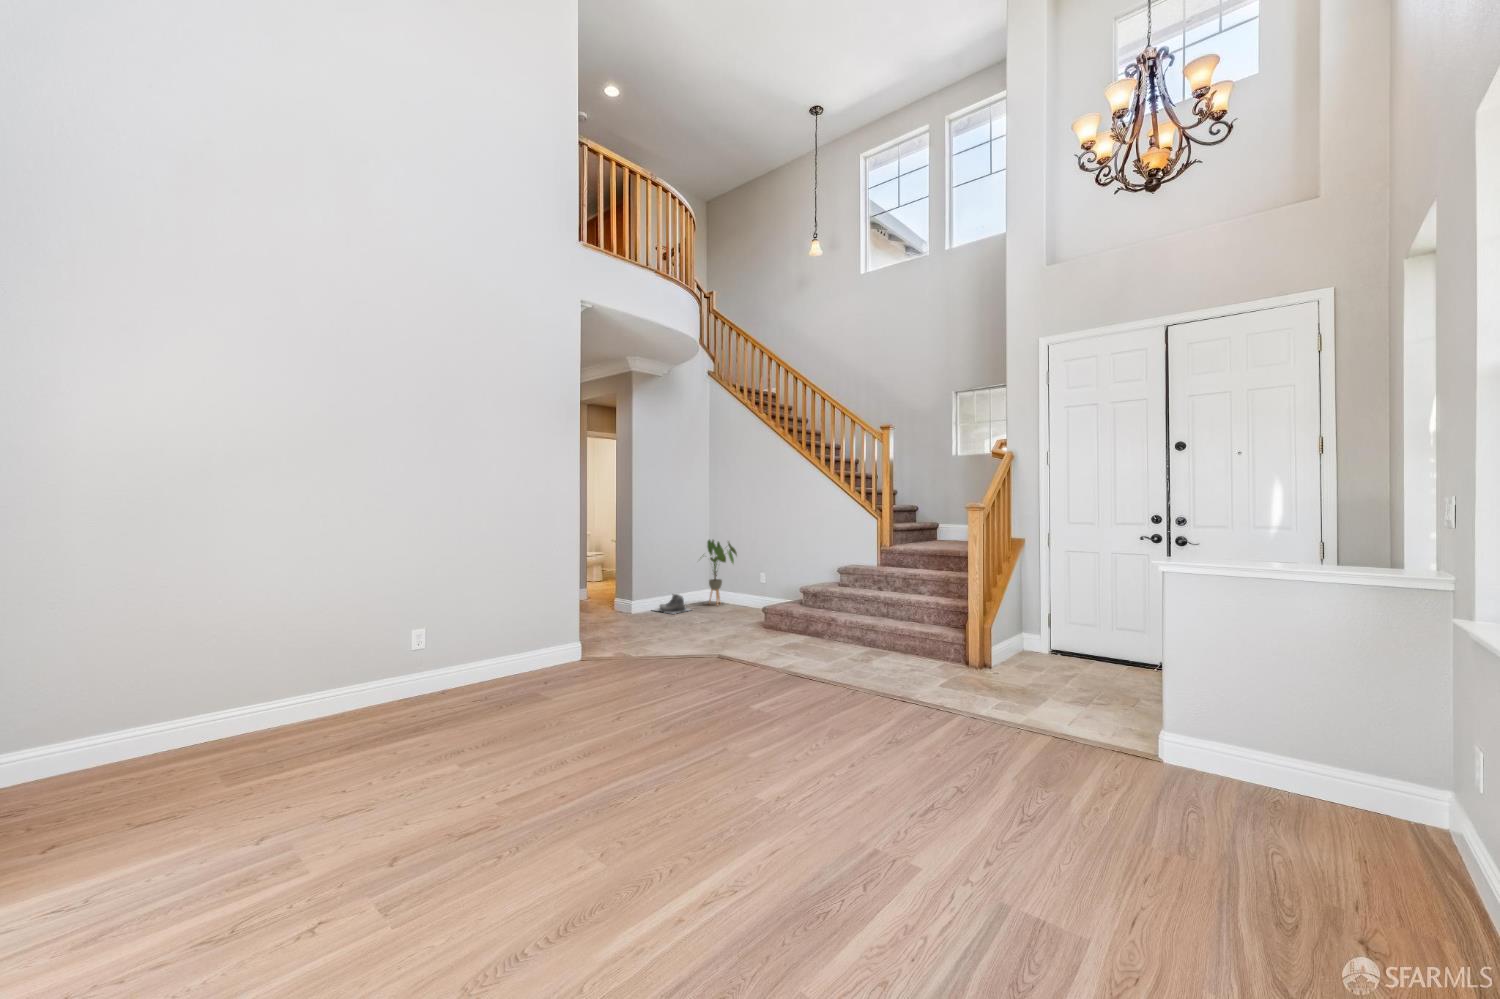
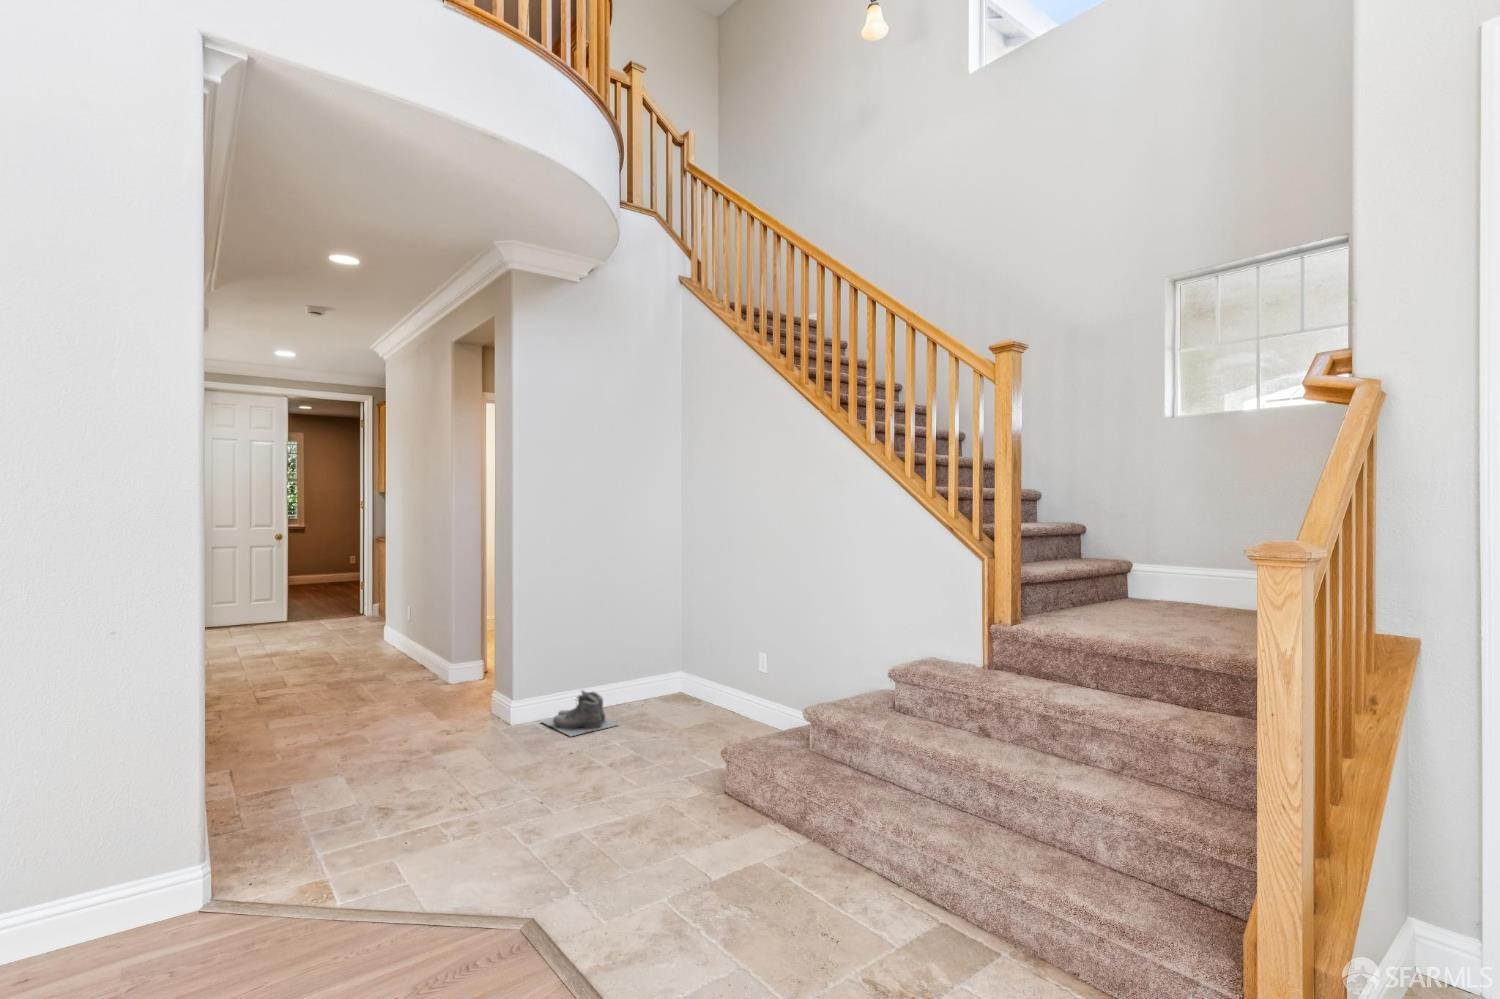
house plant: present [707,540,737,604] -> none [640,586,718,714]

